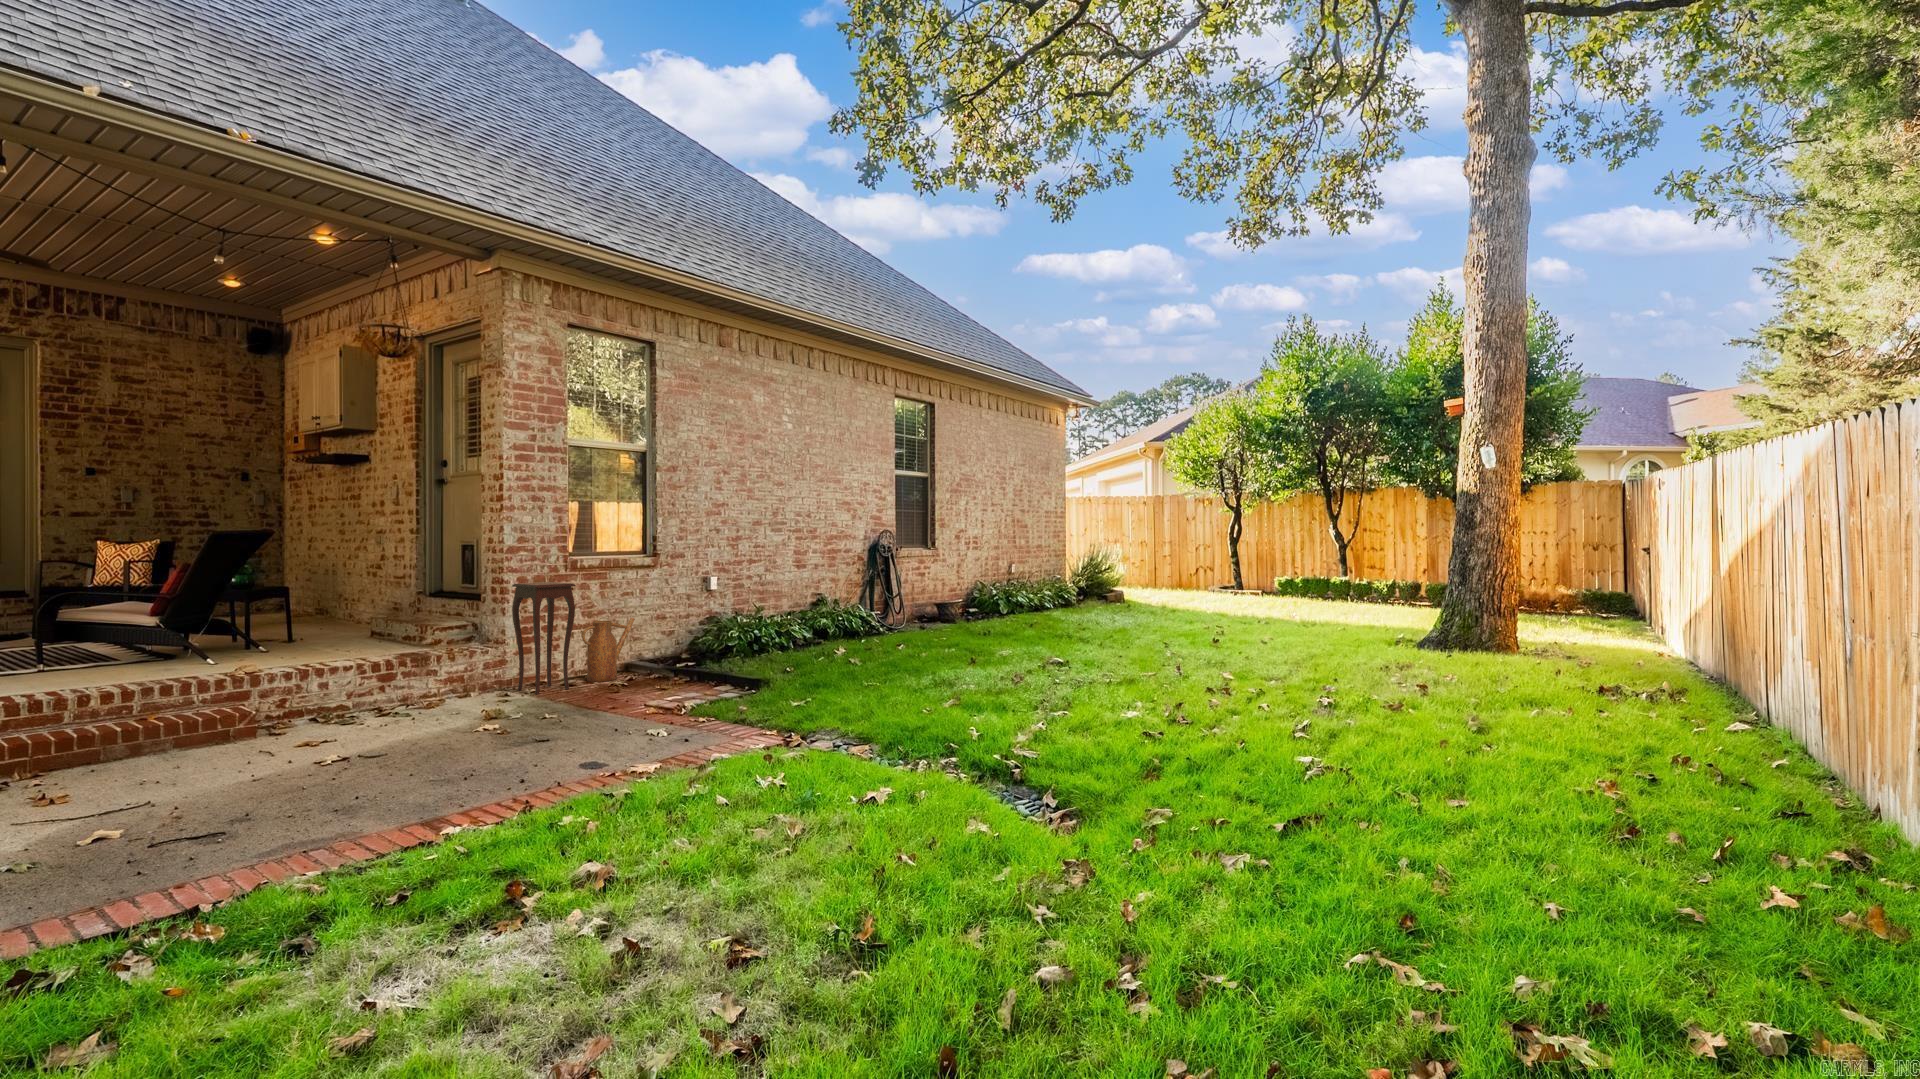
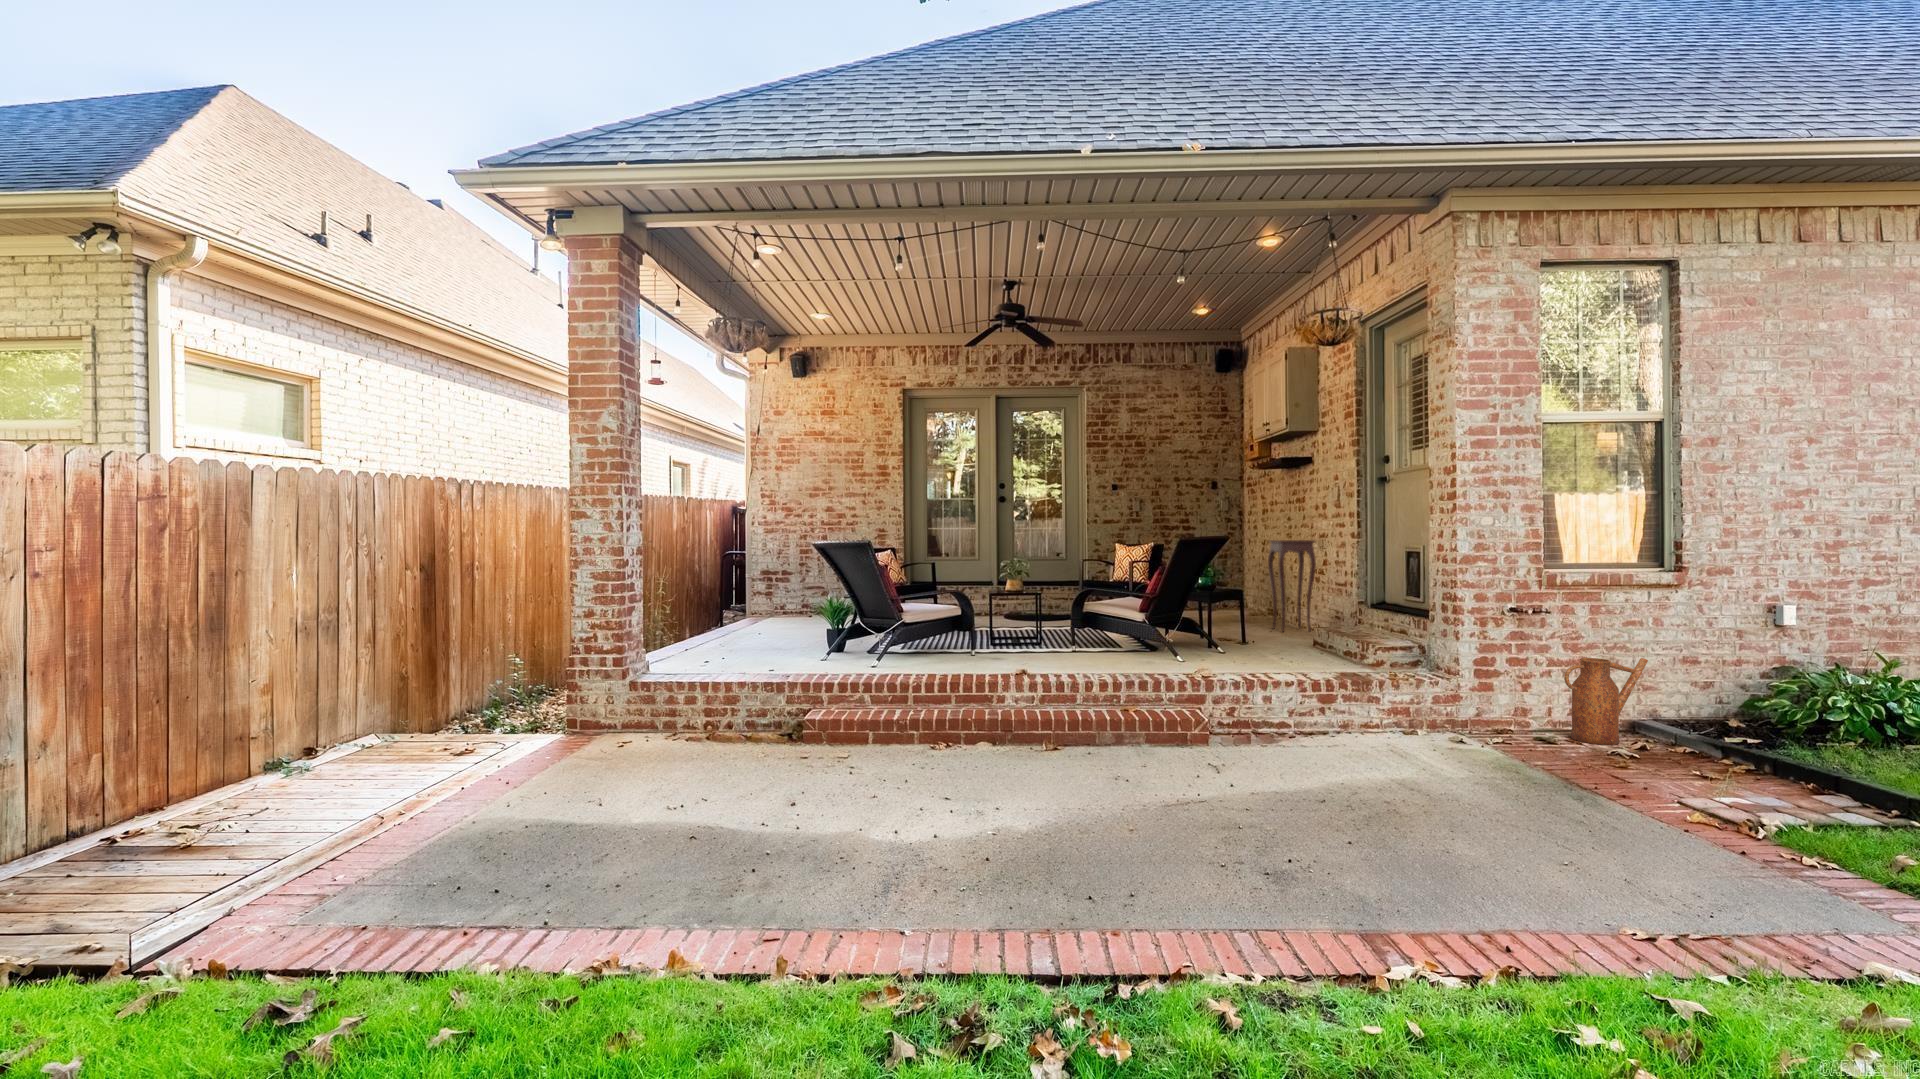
side table: present [512,582,575,694] -> present [1268,540,1316,632]

